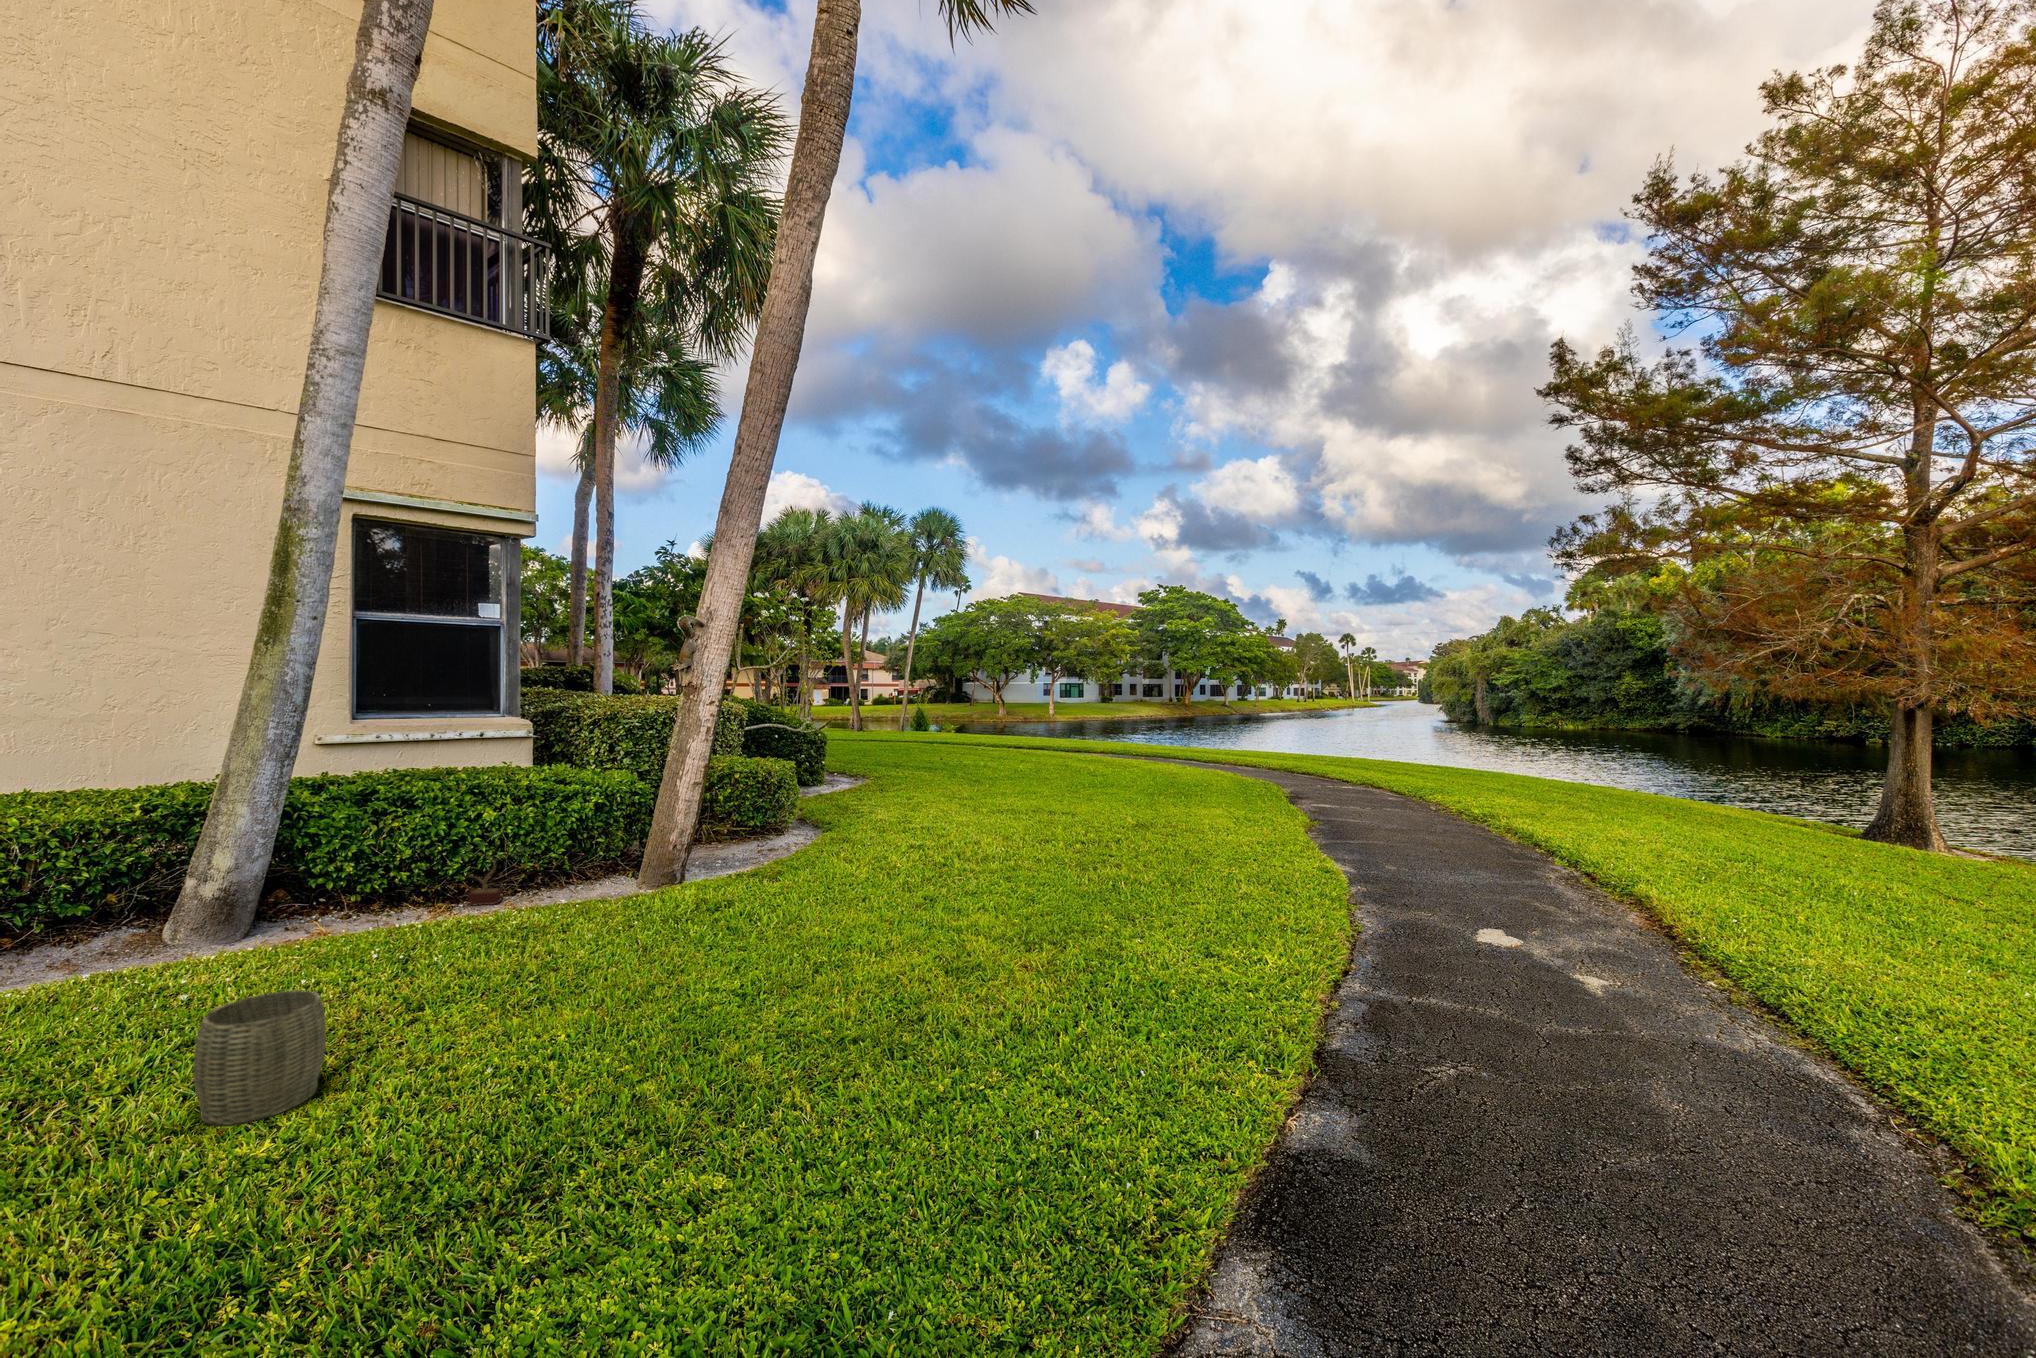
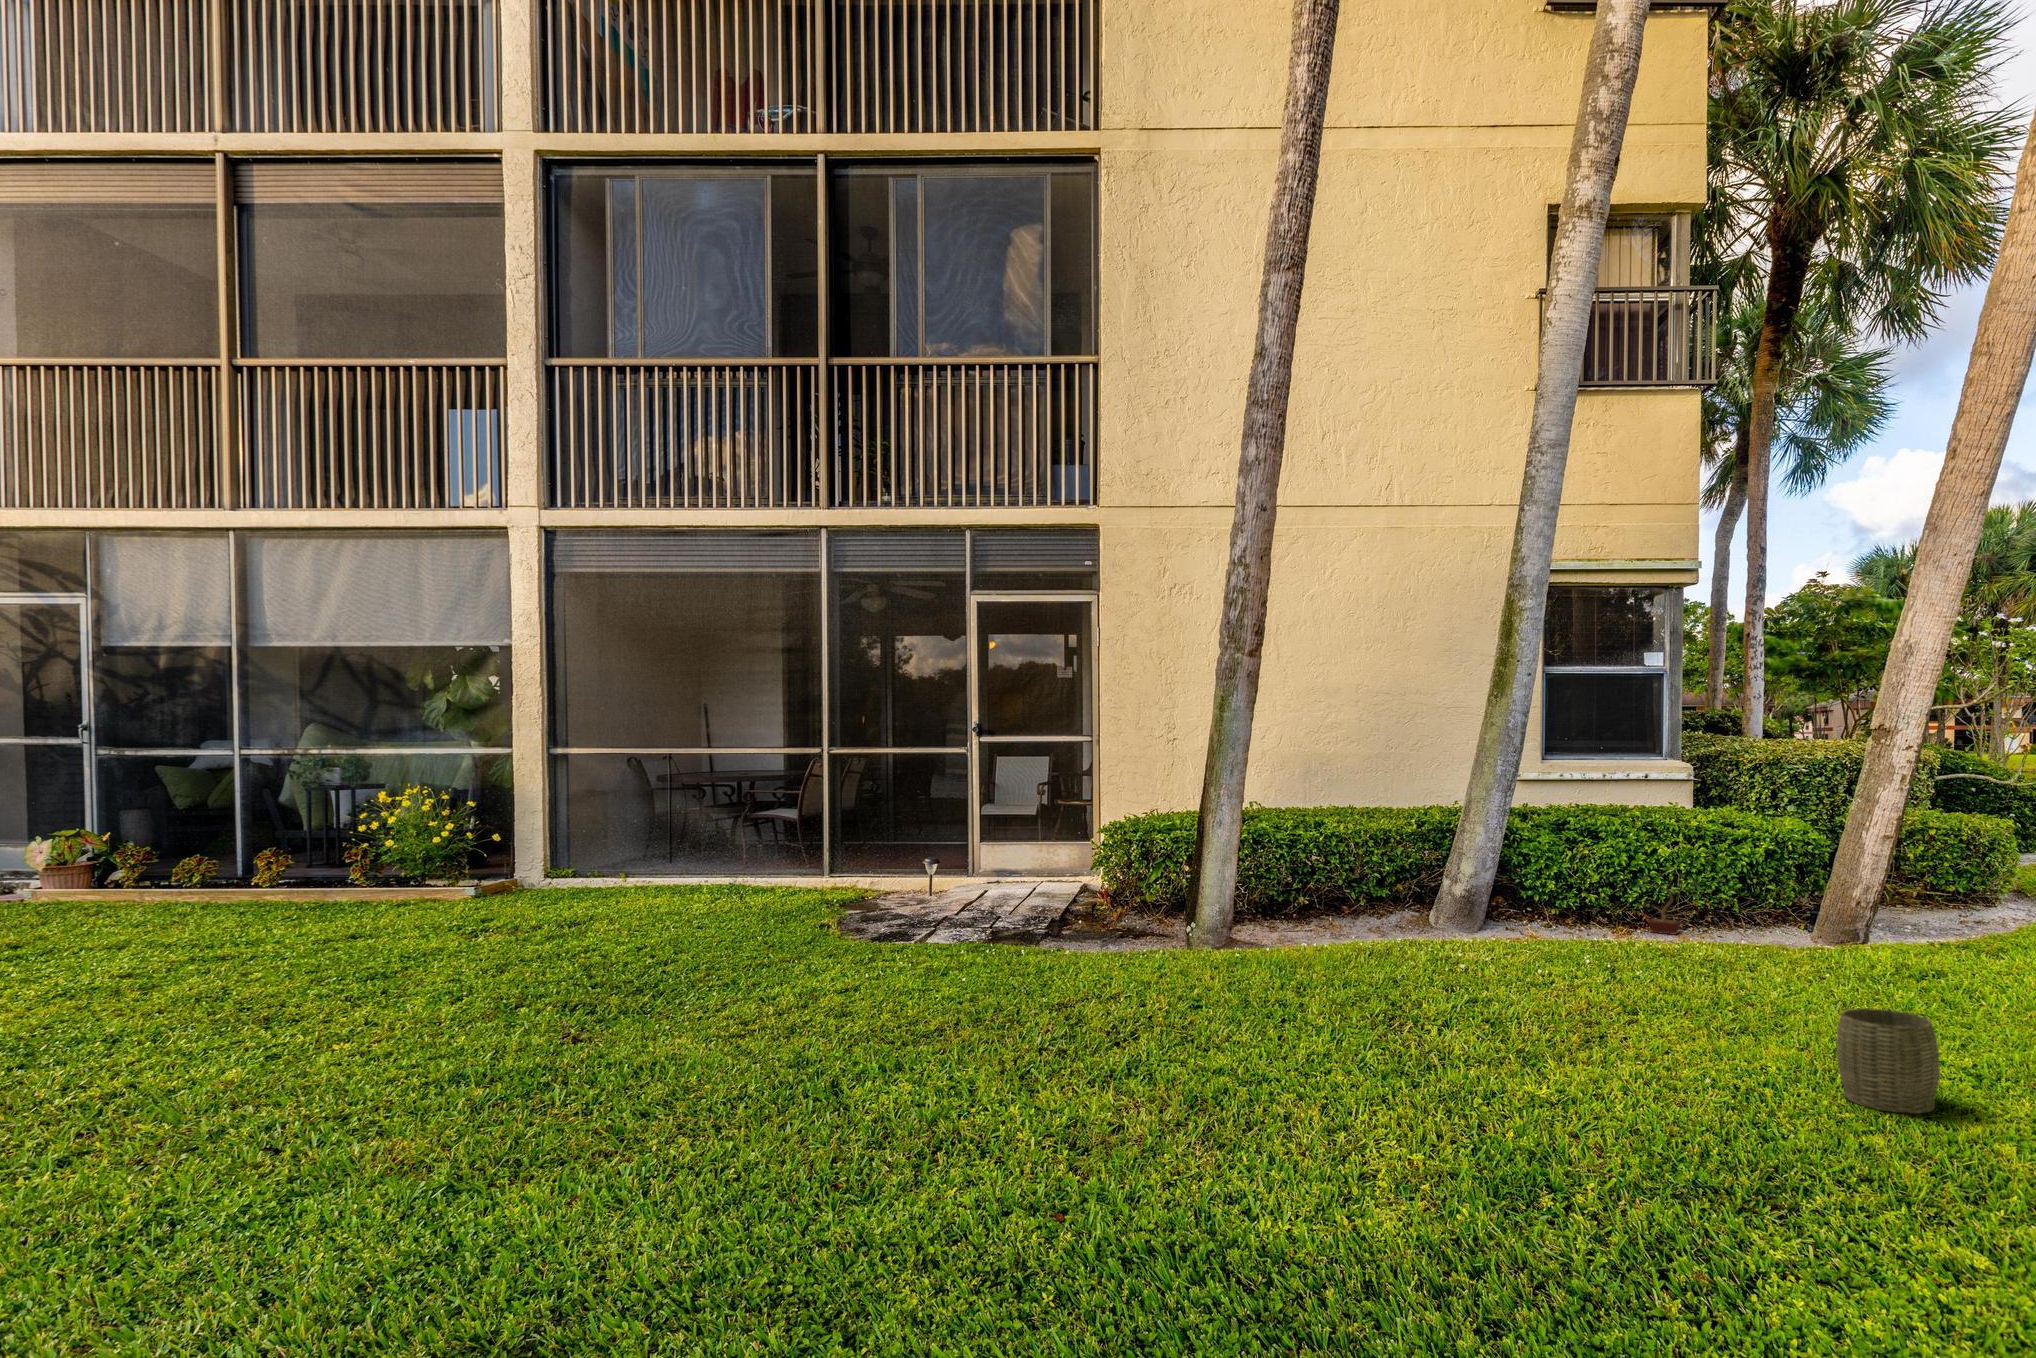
woven basket: present [193,990,326,1125] -> present [1837,1008,1940,1113]

